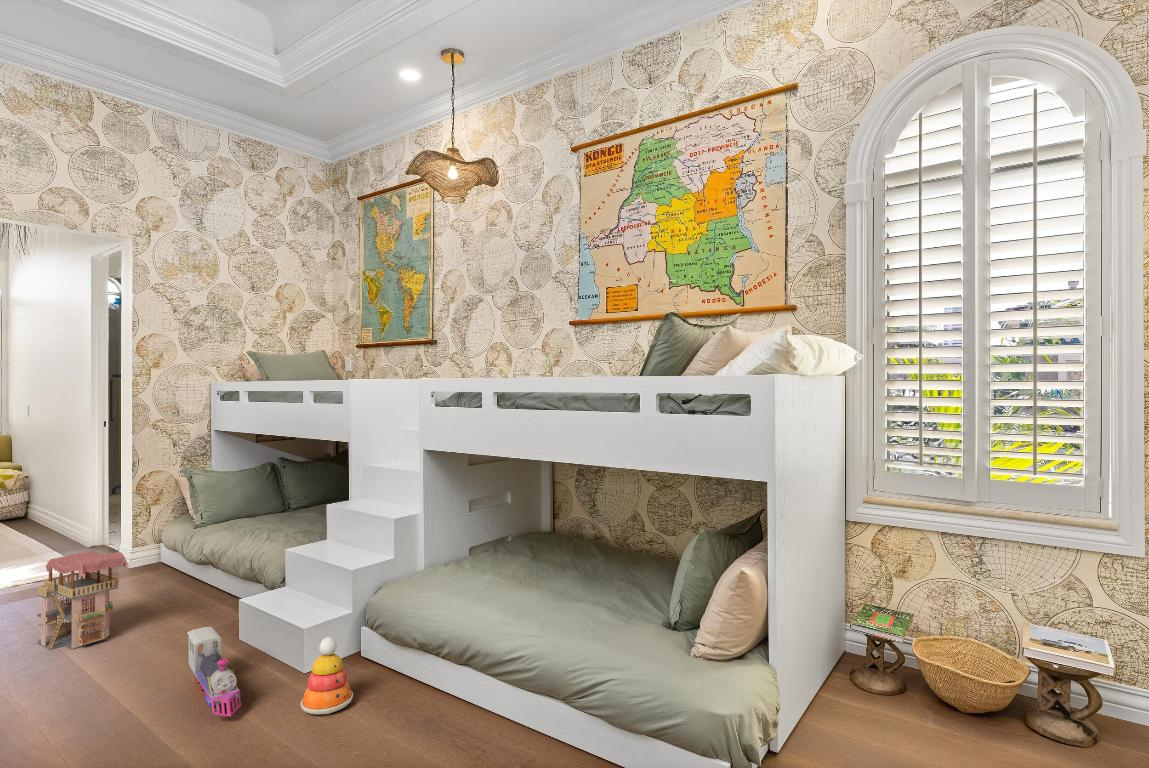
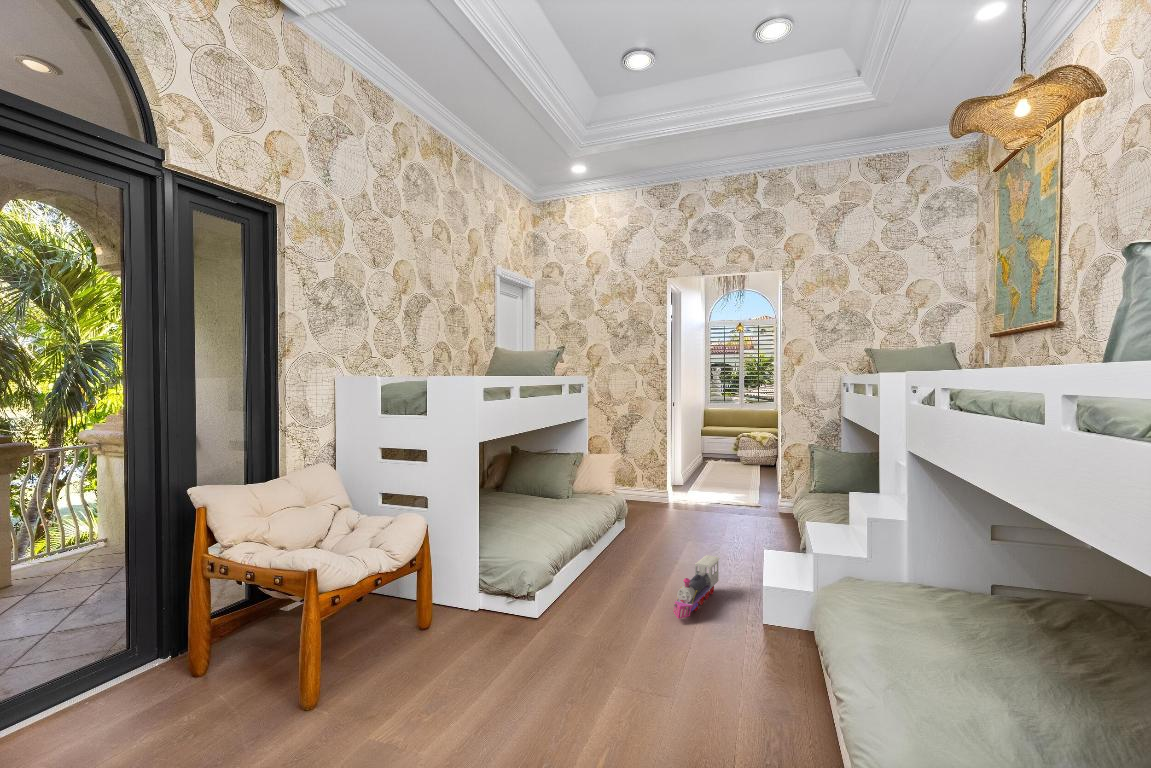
toy house: present [37,551,128,649] -> none [684,487,718,546]
stacking toy: present [301,637,353,714] -> none [713,595,754,657]

